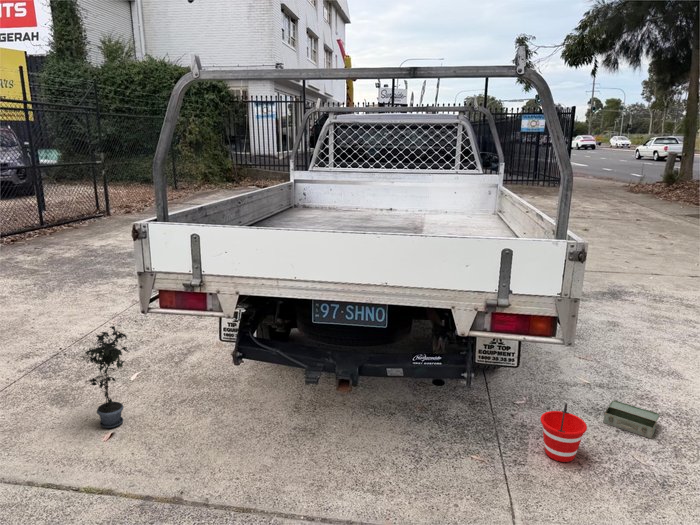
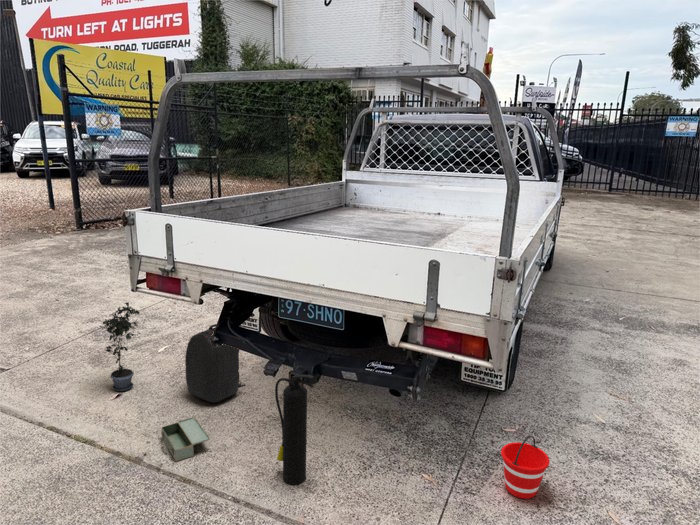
backpack: none [190,337,249,423] -> present [185,324,245,402]
fire extinguisher: none [331,376,378,492] -> present [275,374,314,484]
toolbox: present [603,400,660,438] -> present [161,418,210,461]

